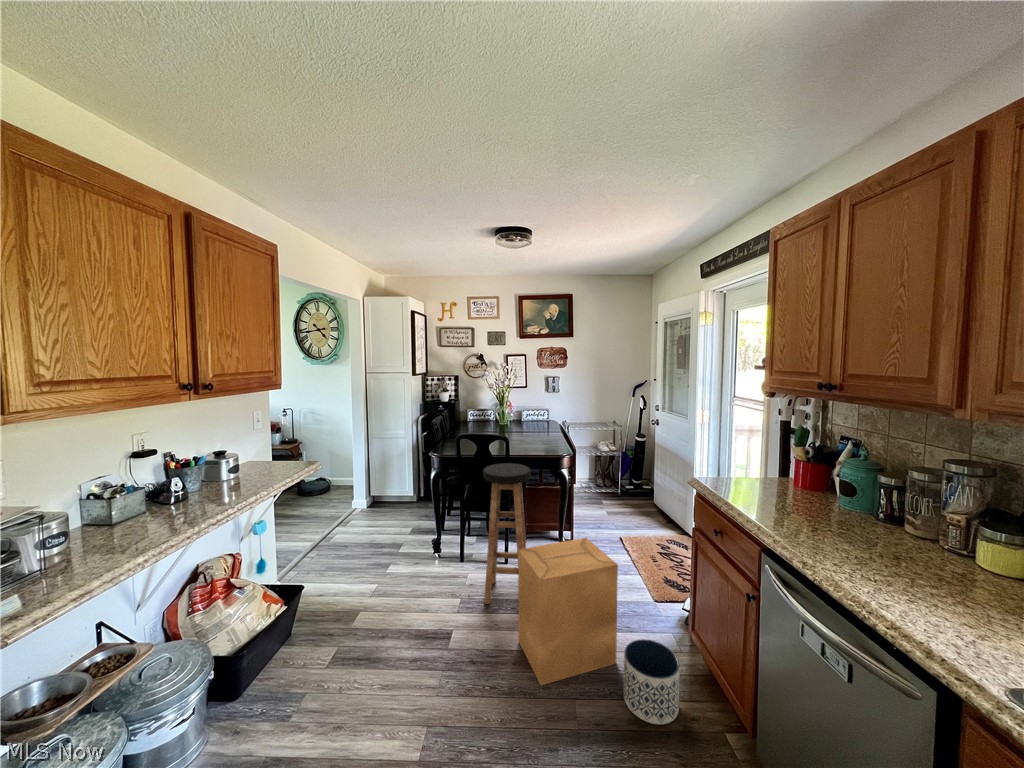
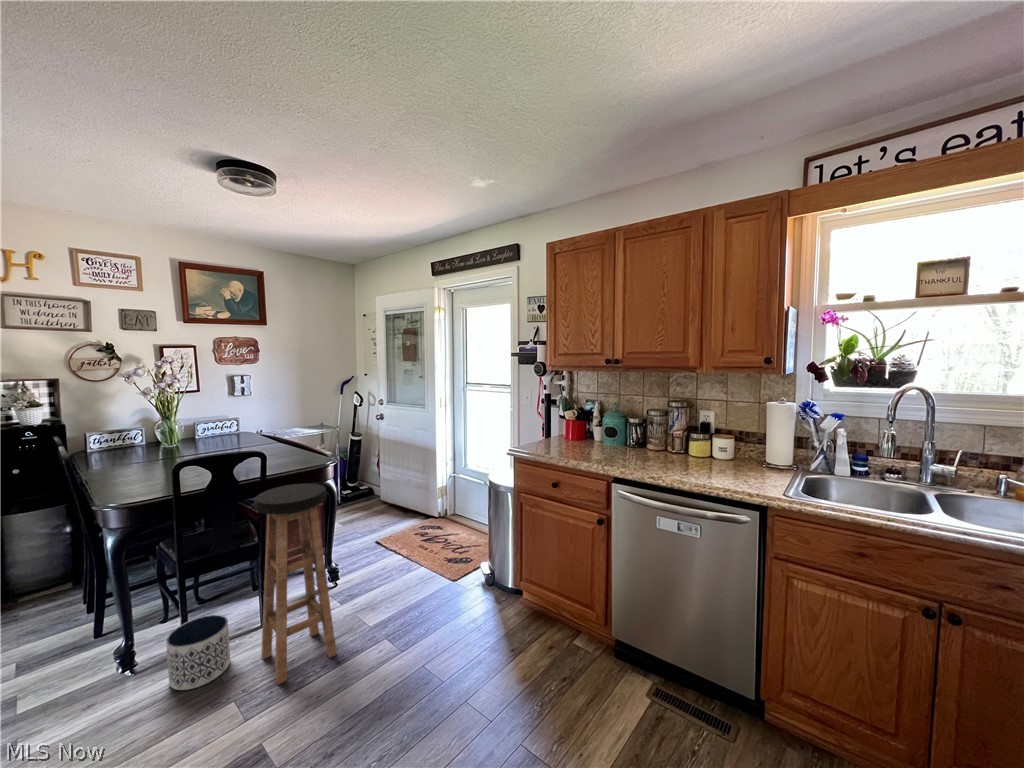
cardboard box: present [518,538,618,685] -> none [357,539,466,711]
planter: present [624,639,680,724] -> present [166,615,230,690]

